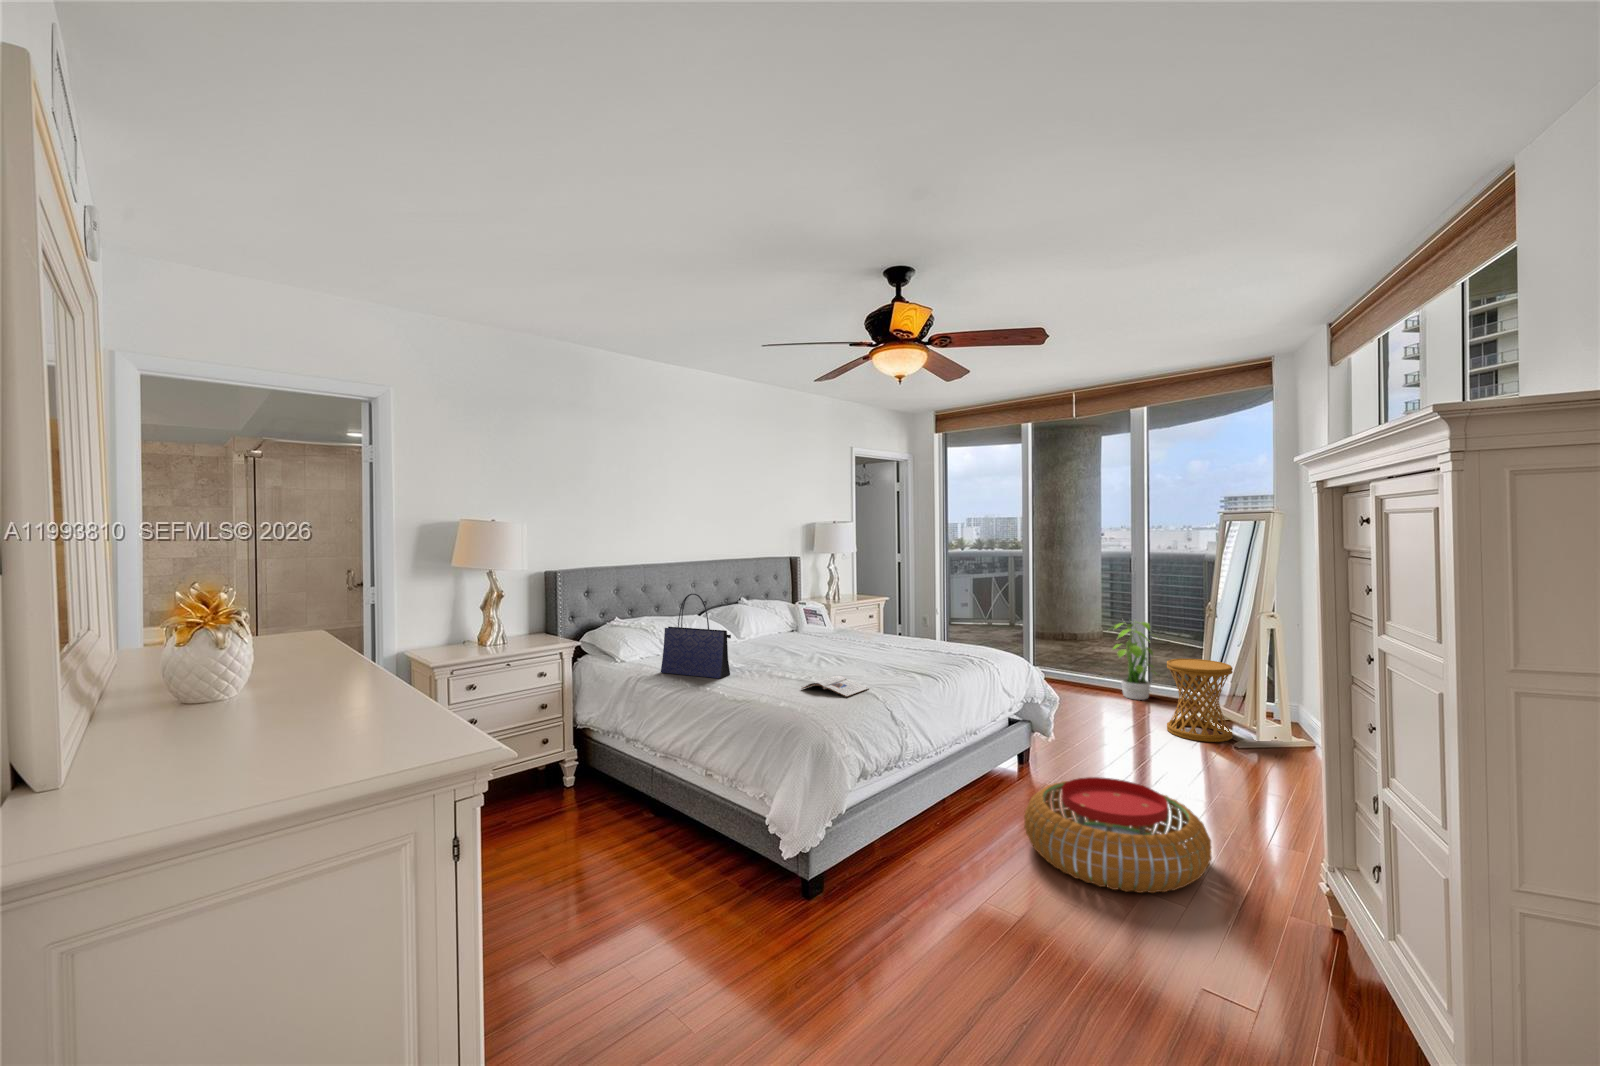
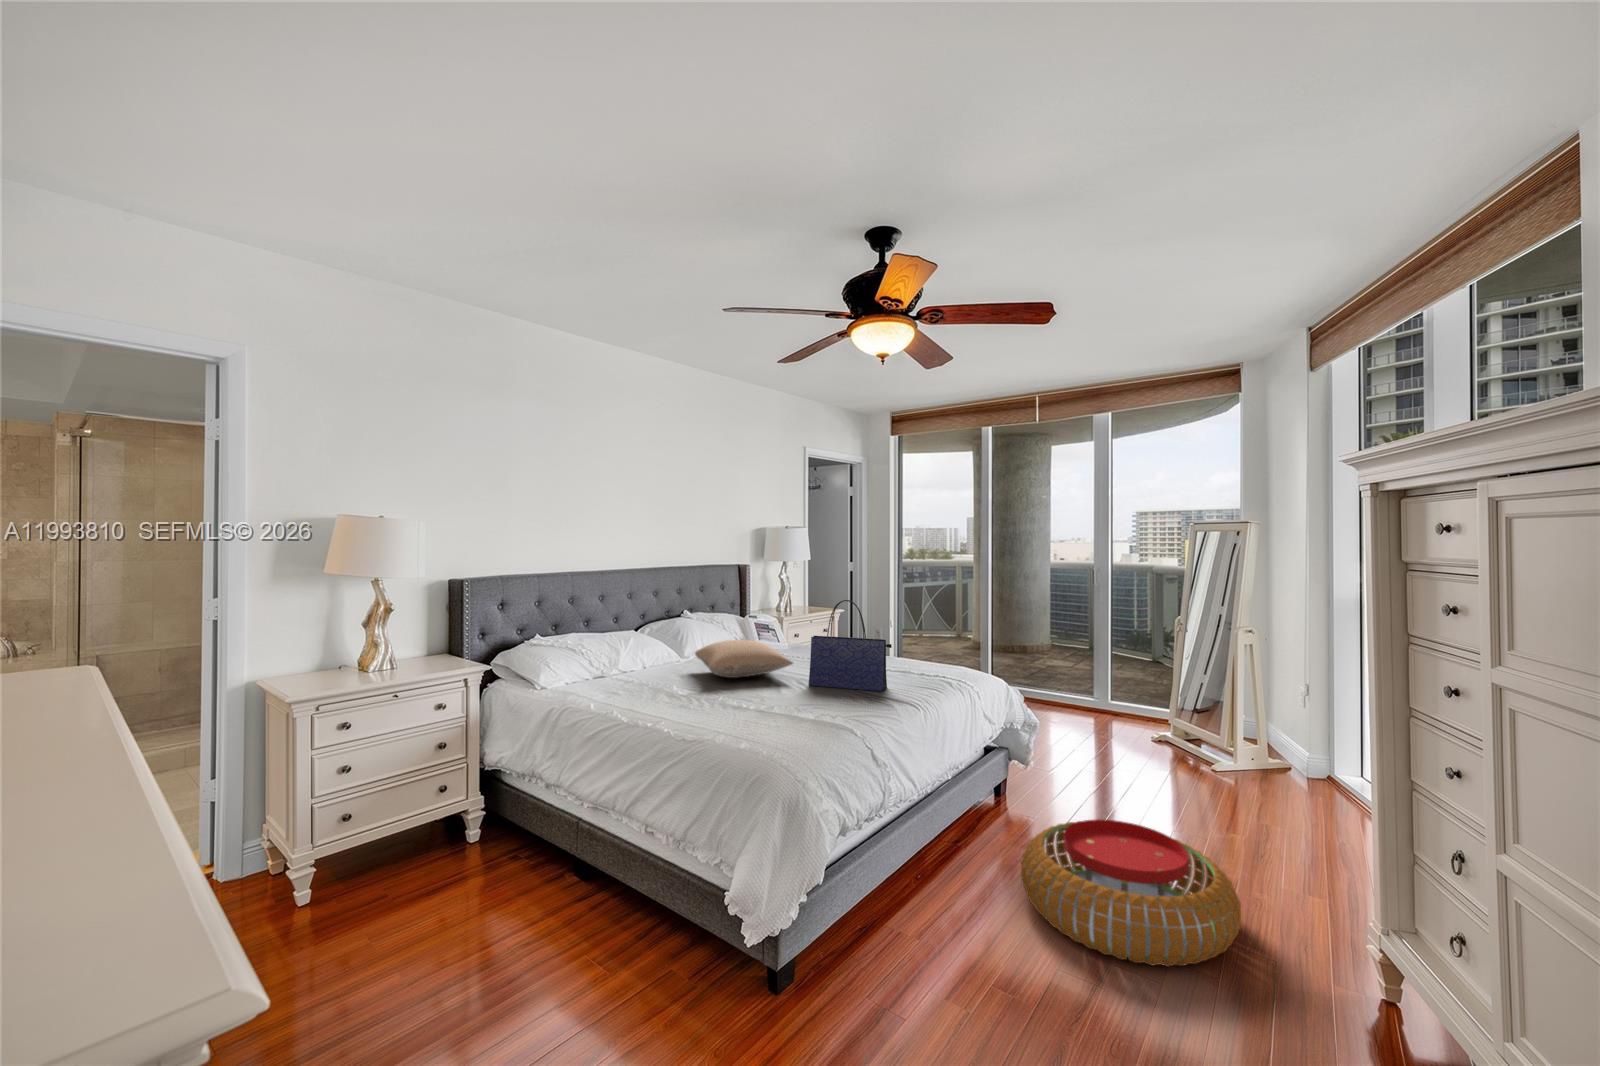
tote bag: present [661,594,731,678] -> present [809,600,892,691]
potted plant: present [1108,621,1156,700] -> none [1066,632,1124,717]
pillow: none [749,623,834,655] -> present [695,640,793,678]
side table: present [1167,659,1233,742] -> none [1137,675,1206,764]
magazine: present [801,676,869,697] -> none [761,706,842,733]

